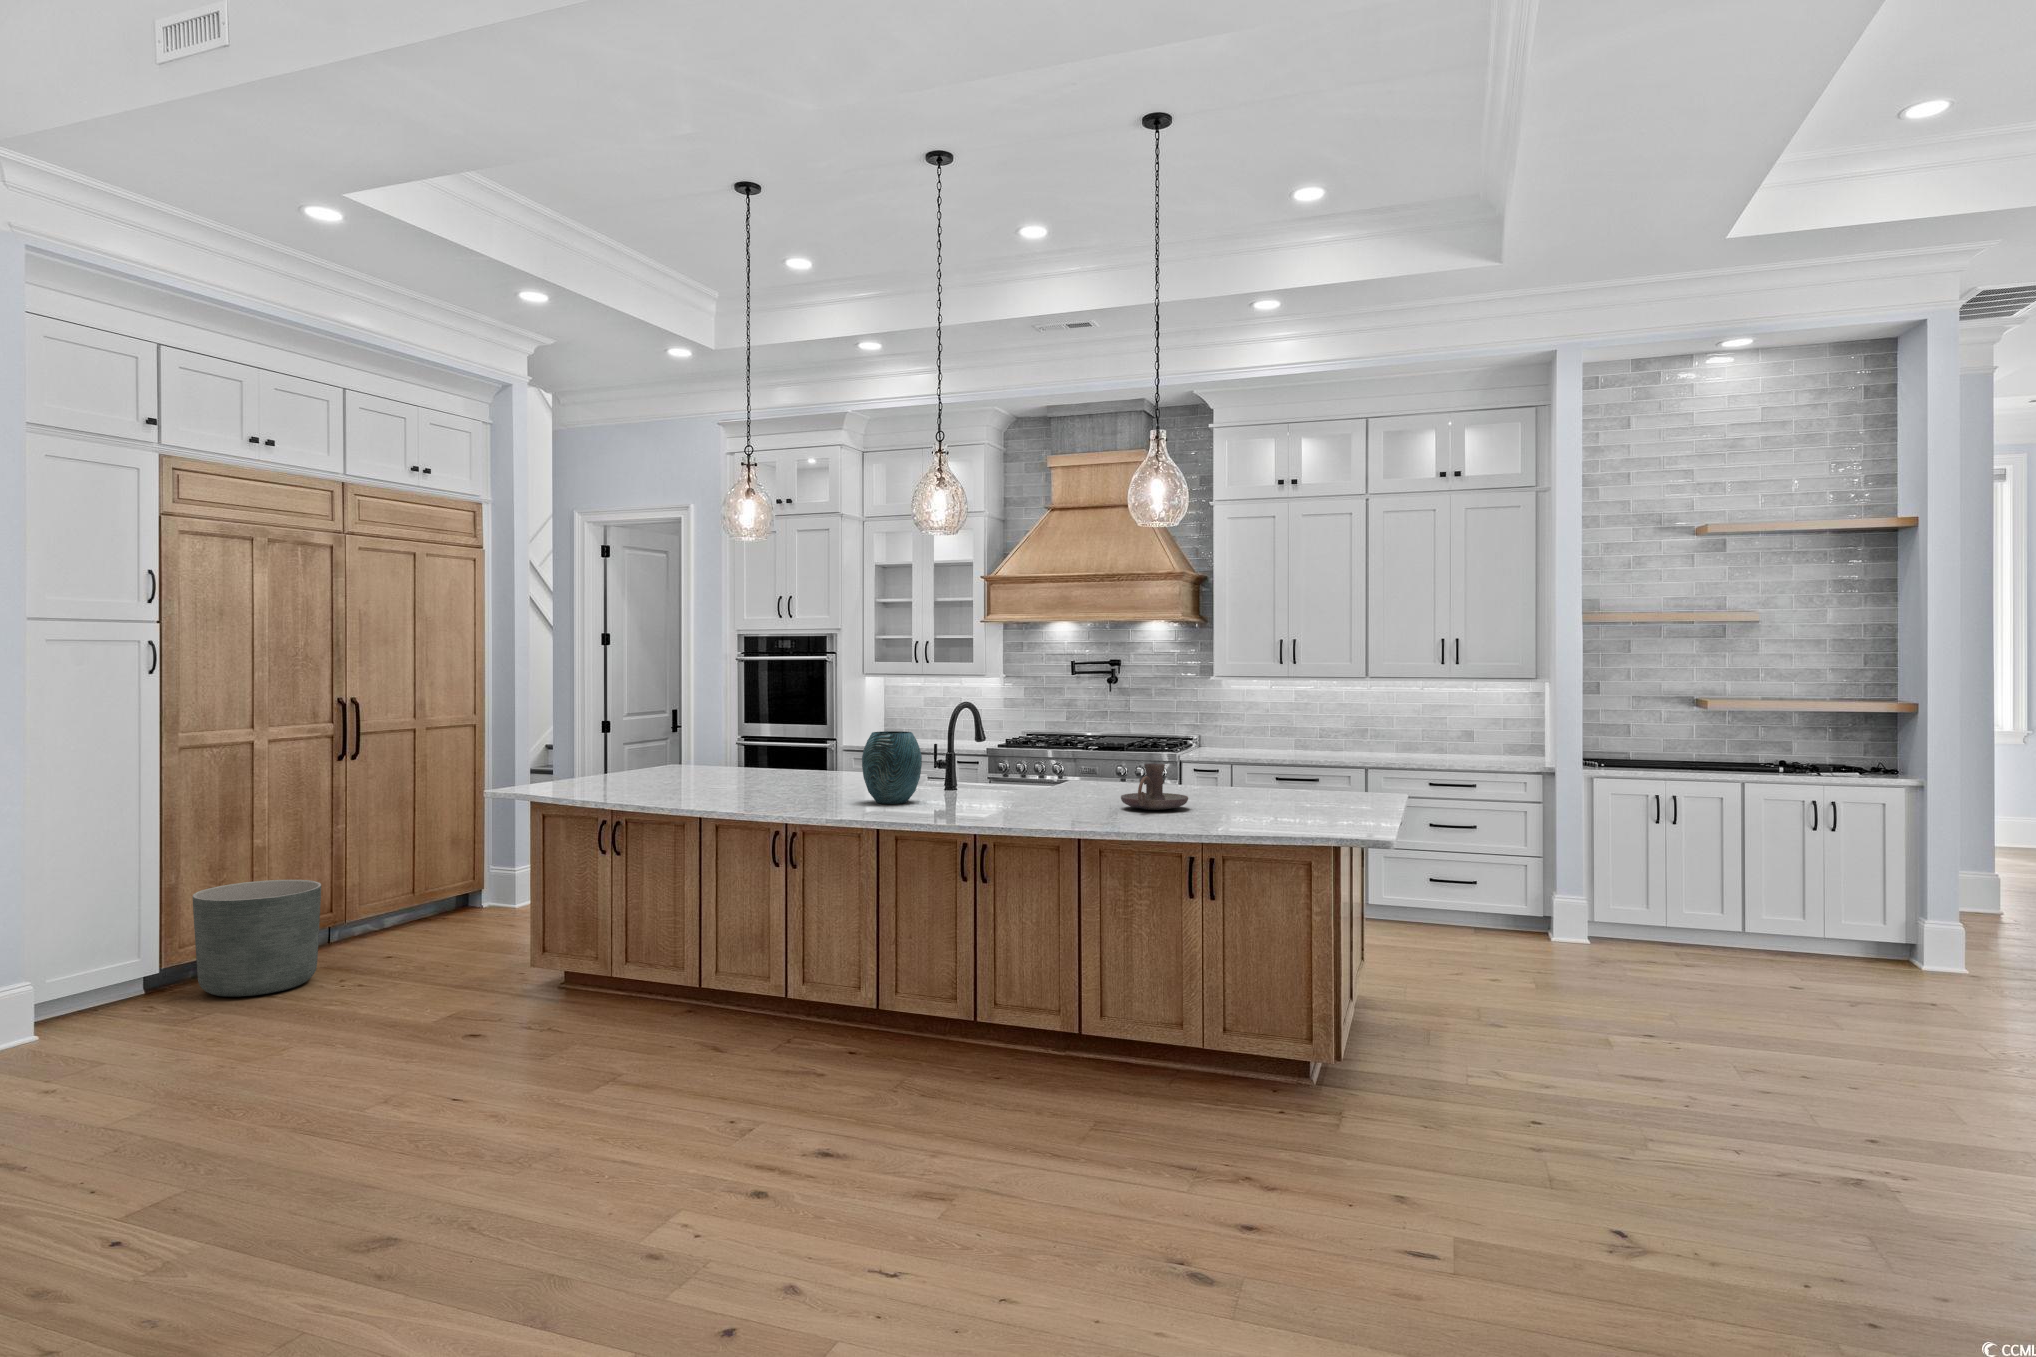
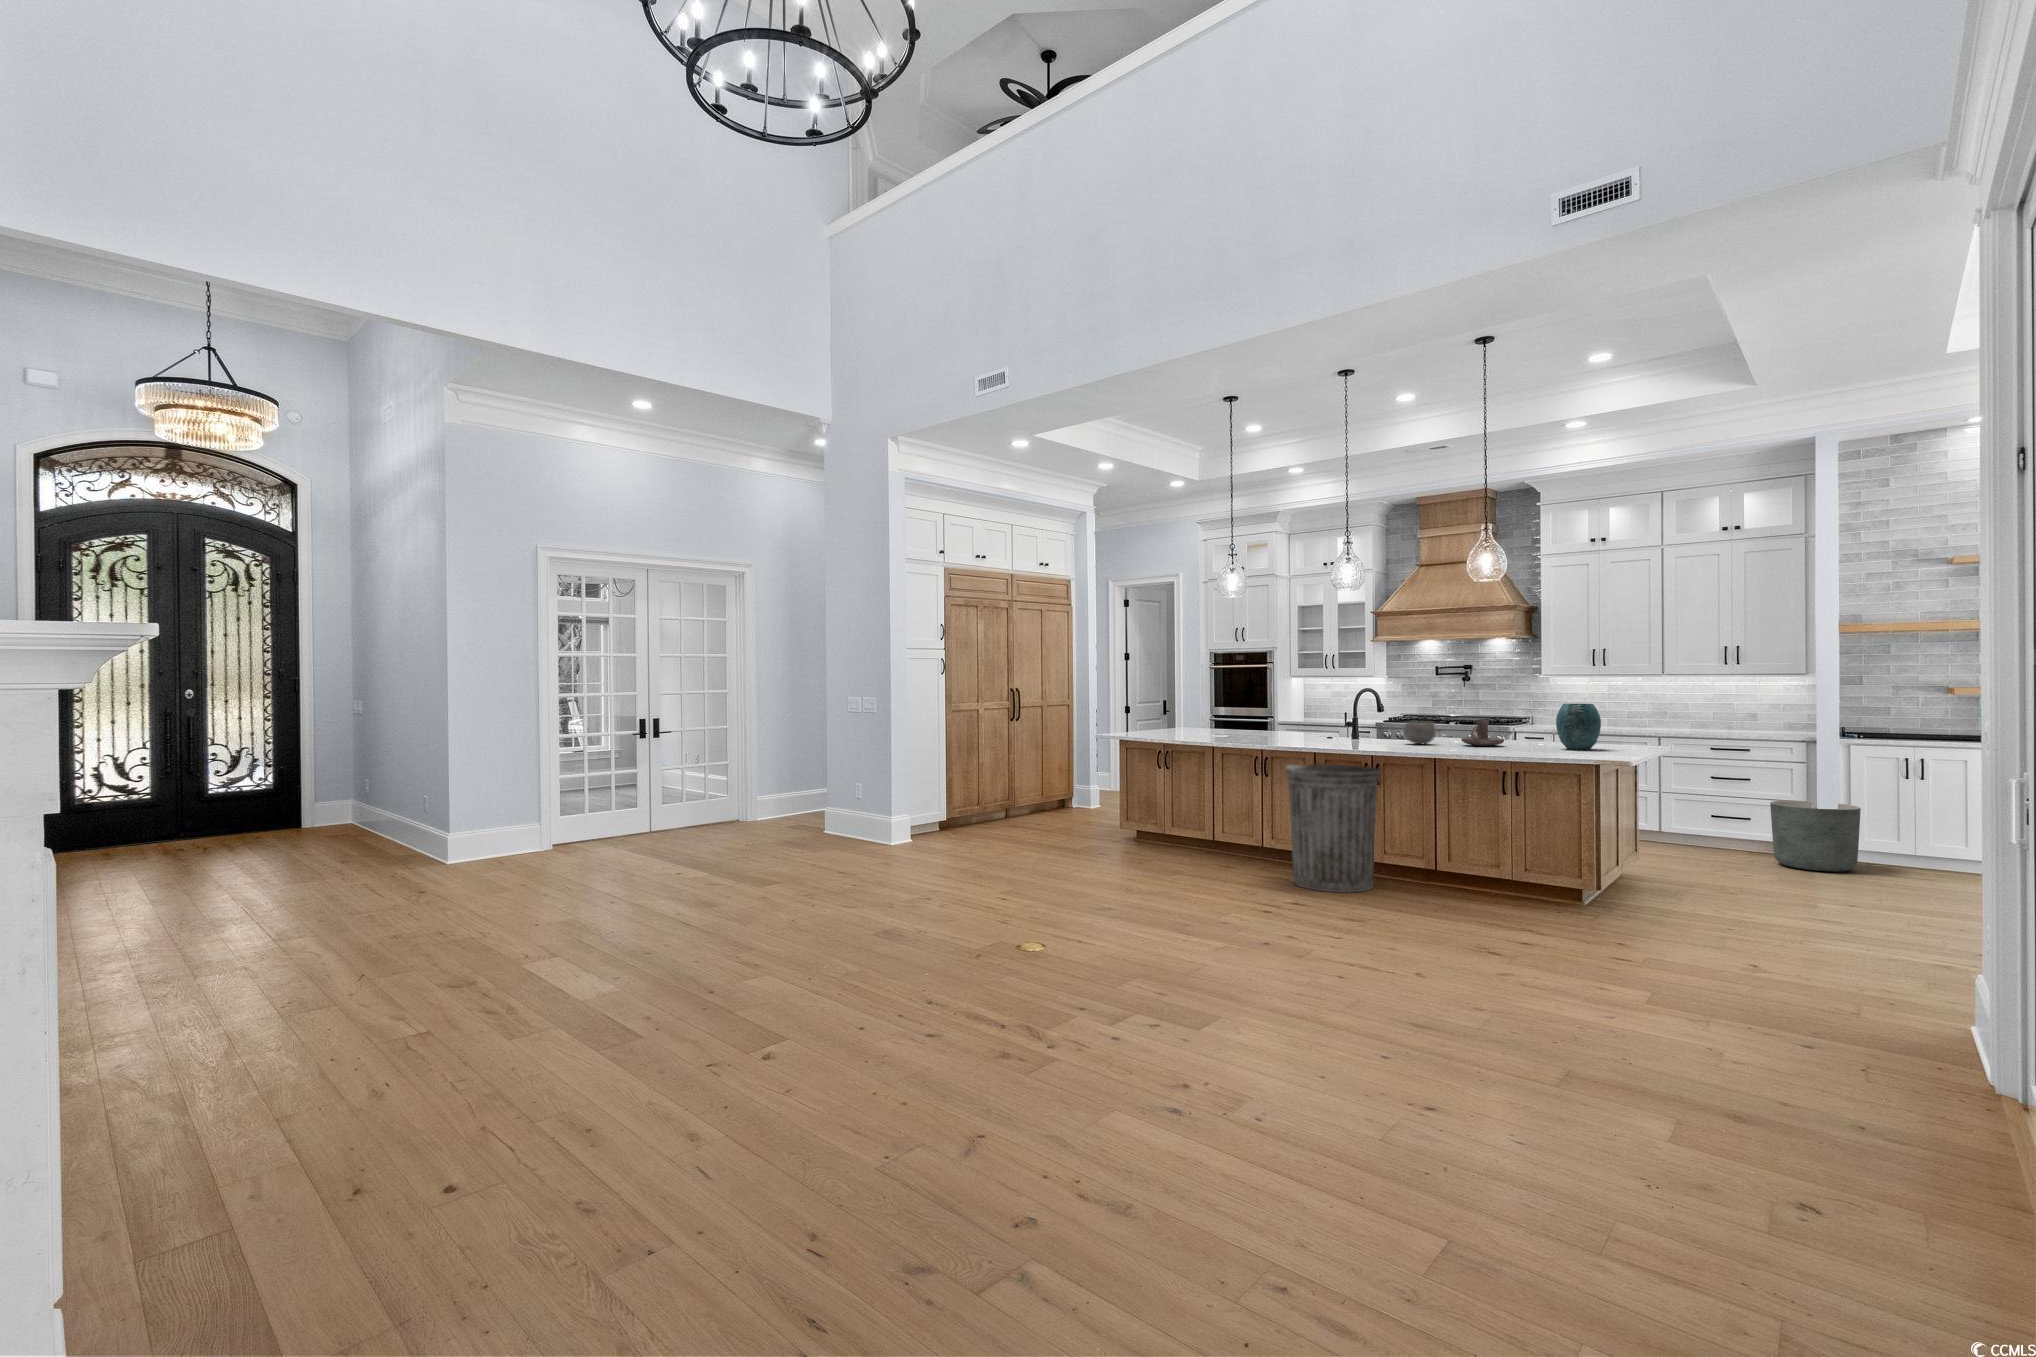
vase: present [862,731,922,804] -> present [1556,704,1601,750]
ceramic bowl: none [1028,766,1080,808] -> present [1404,722,1436,744]
trash can: none [817,848,988,1105] -> present [1286,764,1380,892]
planter: present [193,880,321,997] -> present [1770,800,1861,872]

